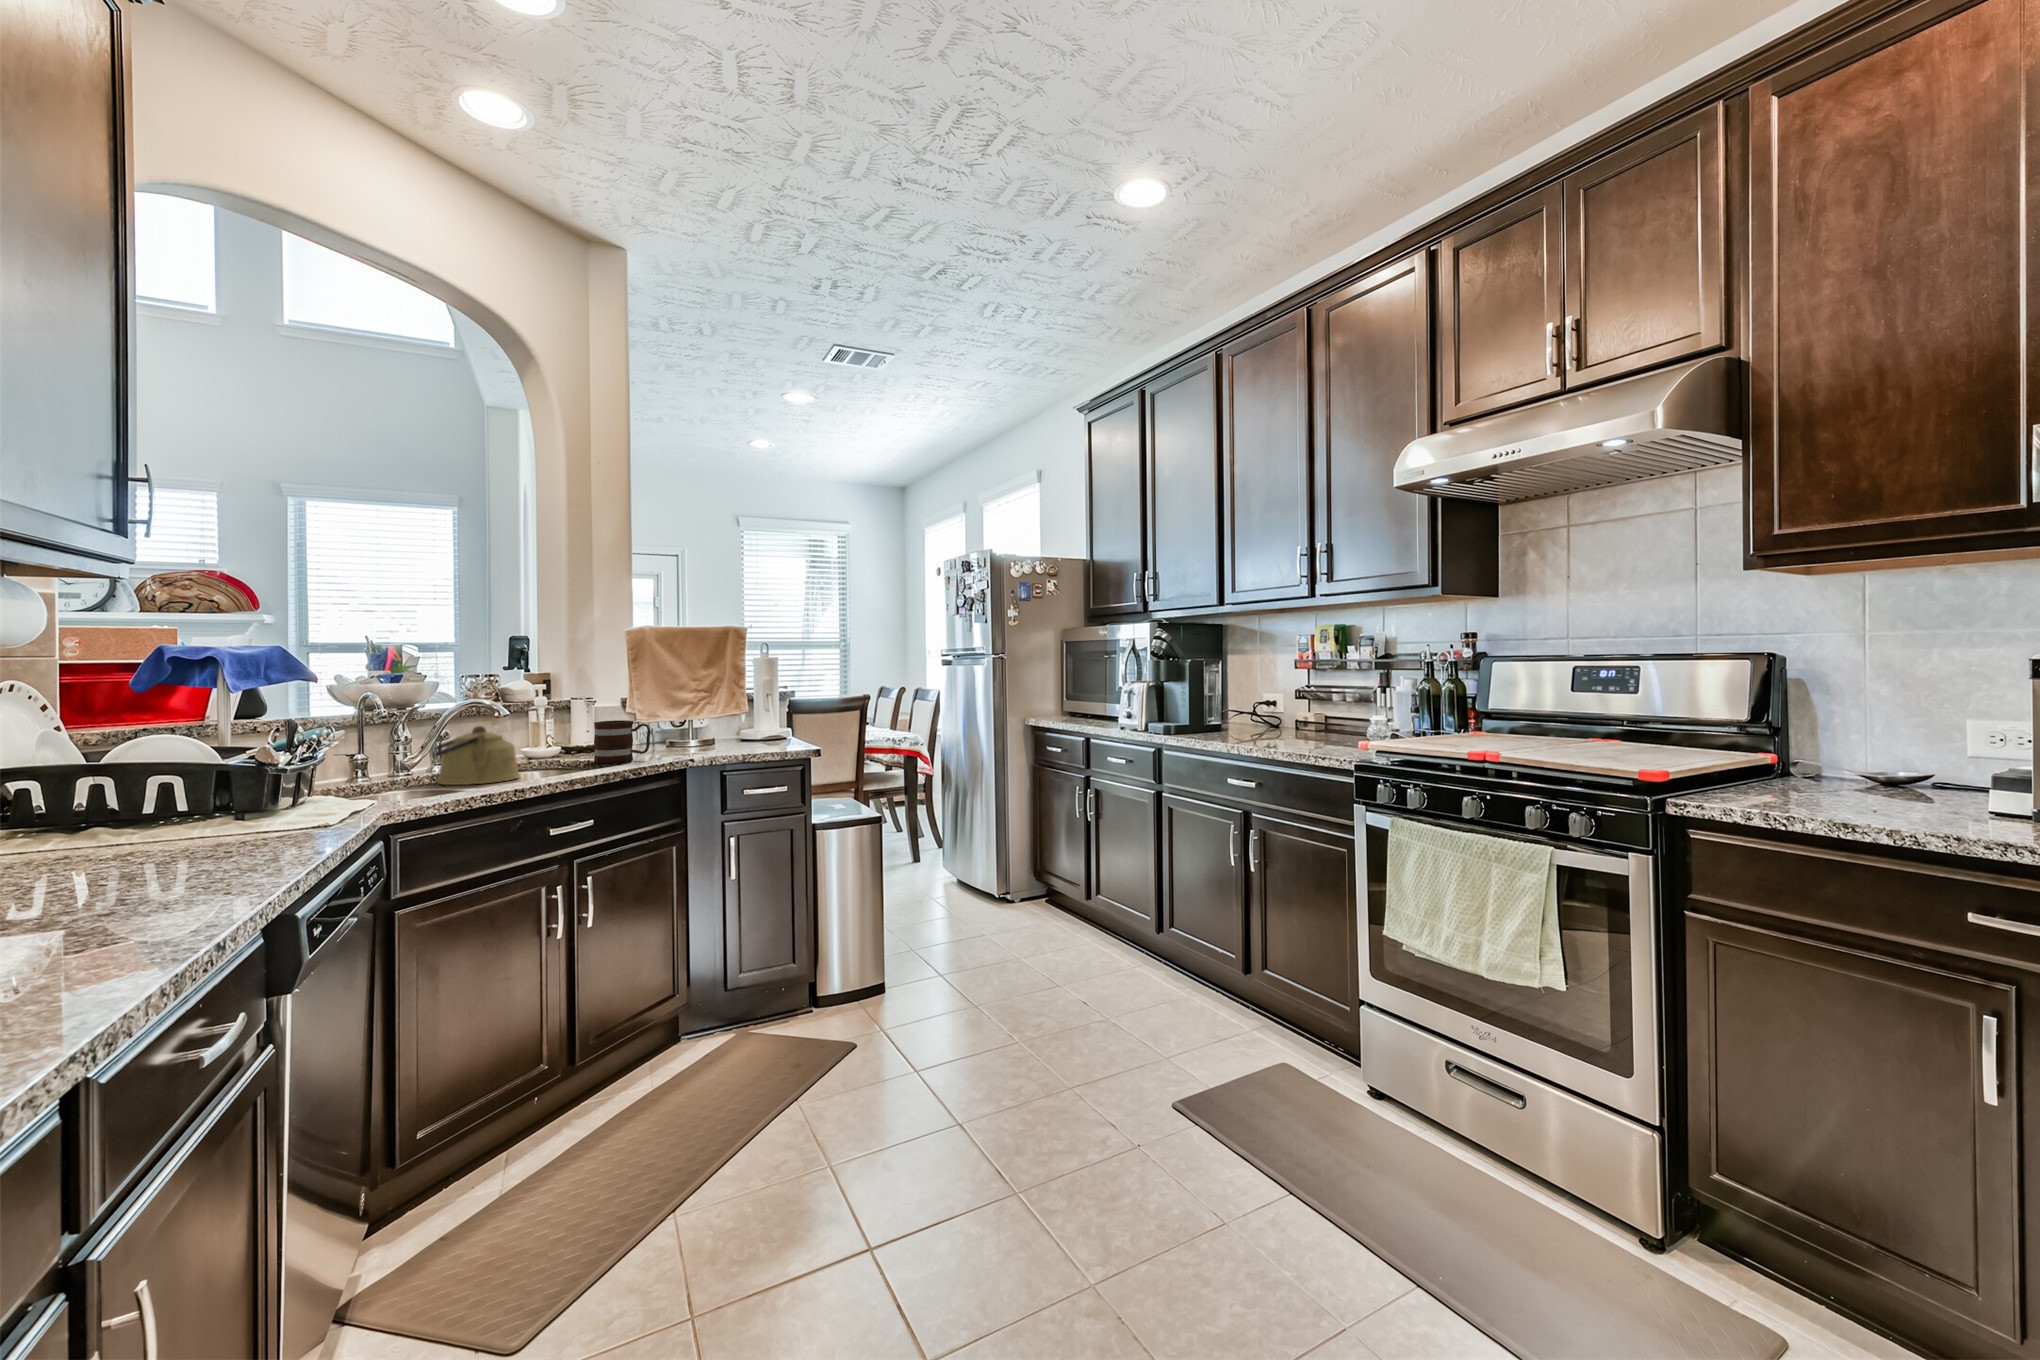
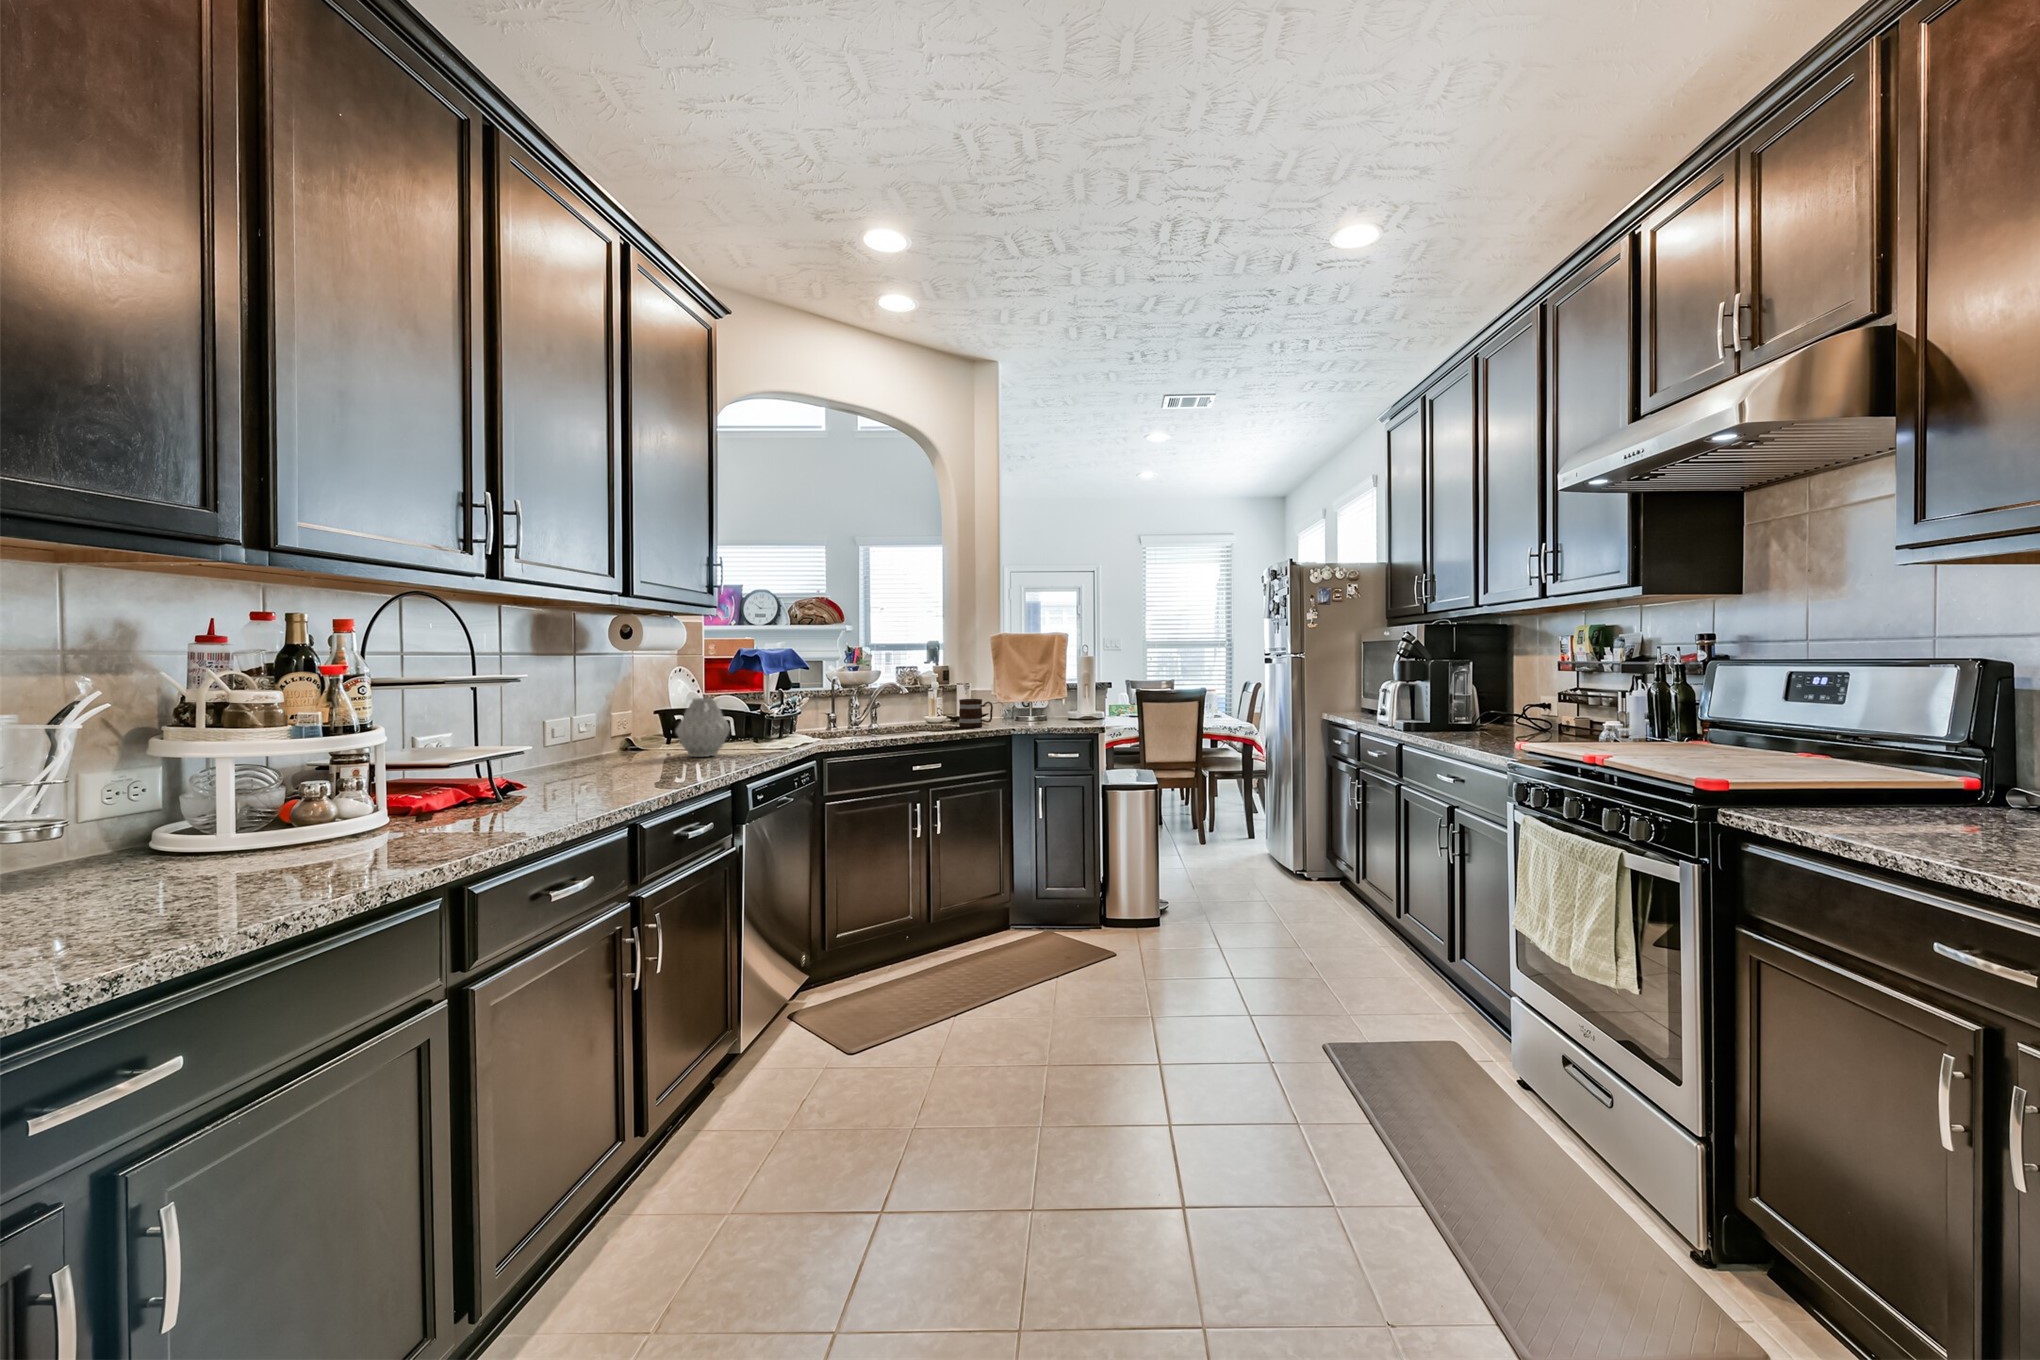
kettle: present [433,726,519,785] -> none [858,698,906,735]
vase: none [65,740,214,862] -> present [676,698,730,757]

